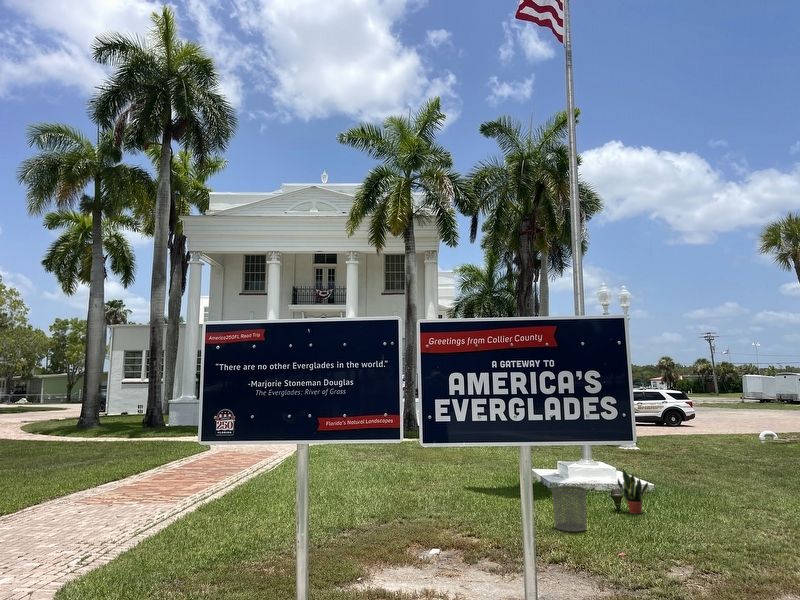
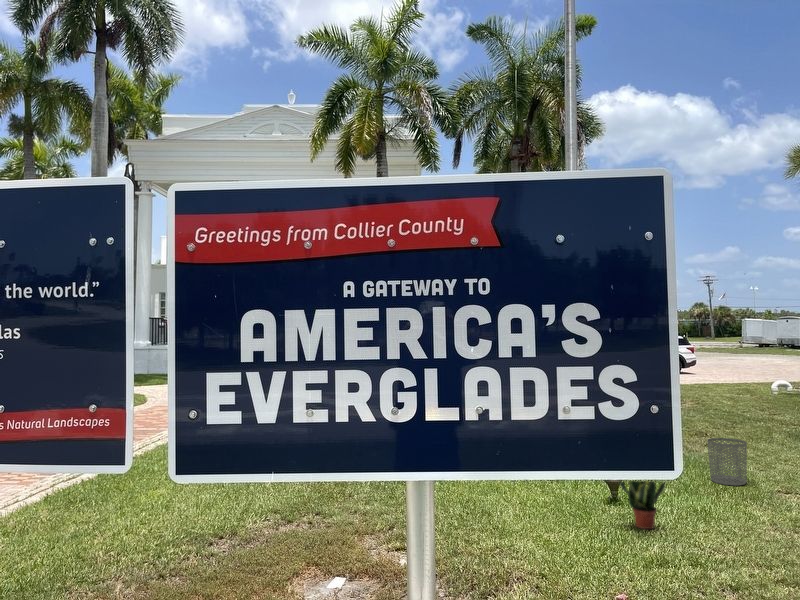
waste bin: present [552,486,586,532] -> present [707,438,747,486]

